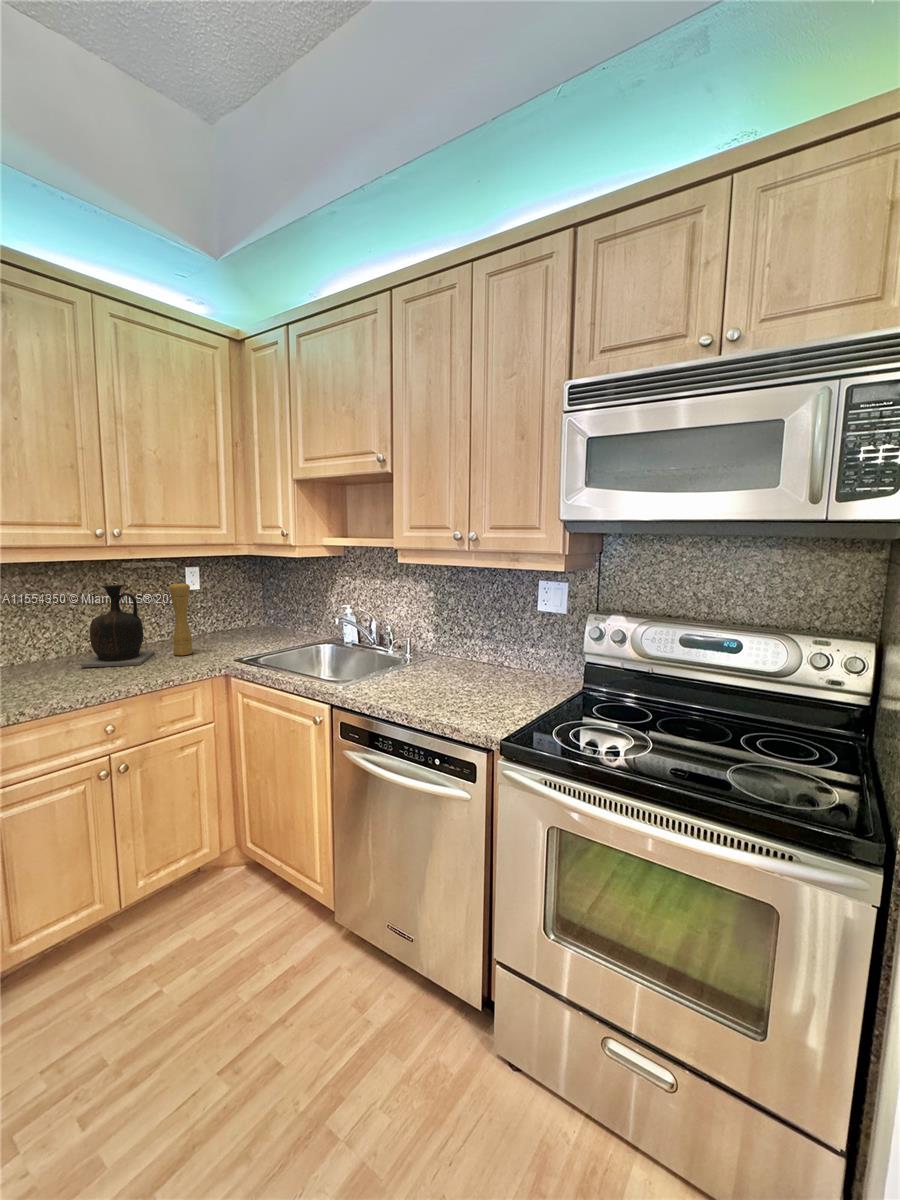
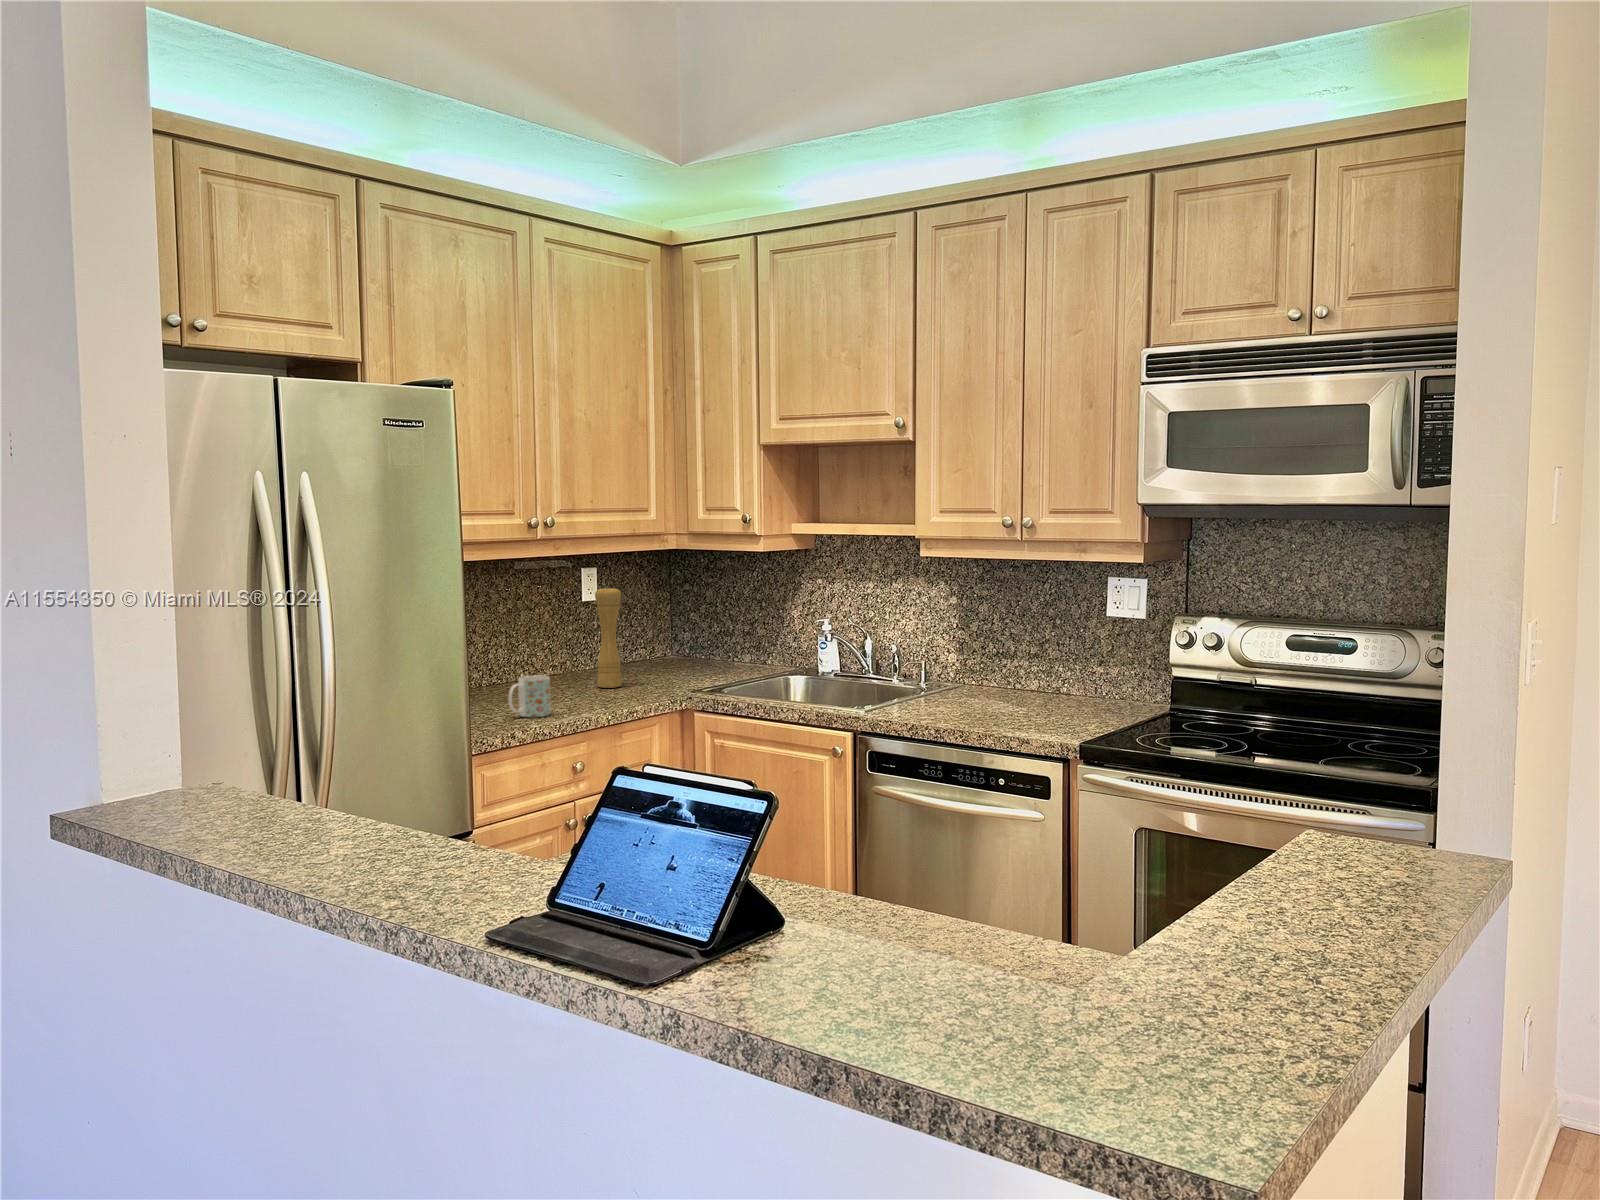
vase: present [81,585,155,667] -> none [502,590,572,699]
mug: none [47,655,93,690] -> present [509,676,551,717]

